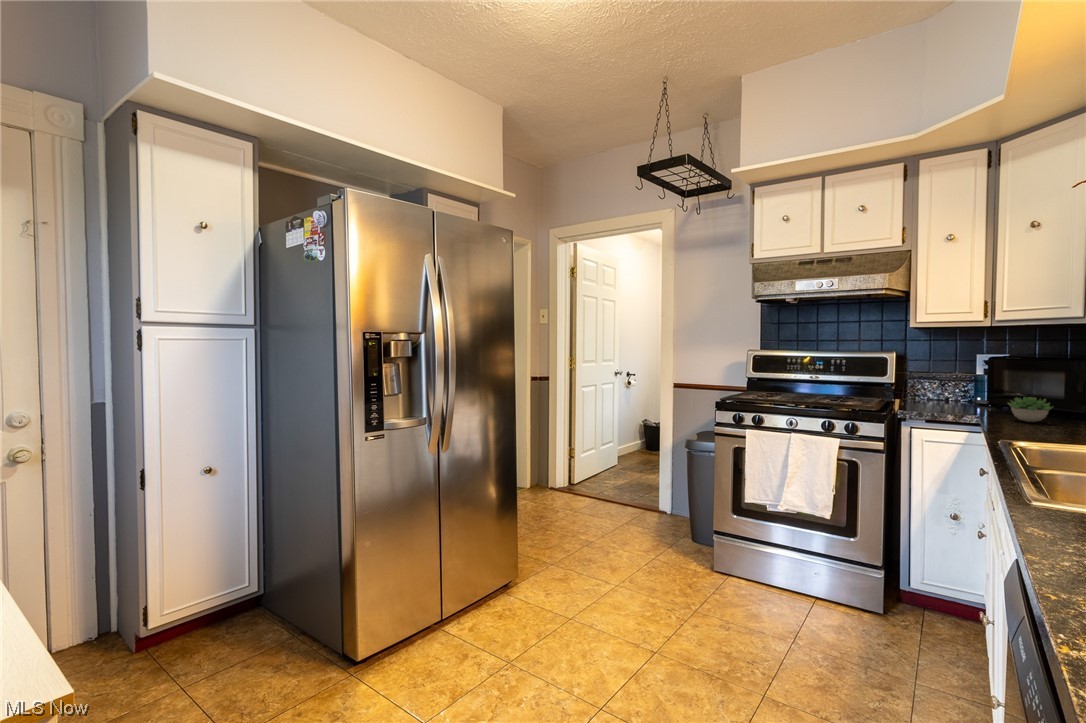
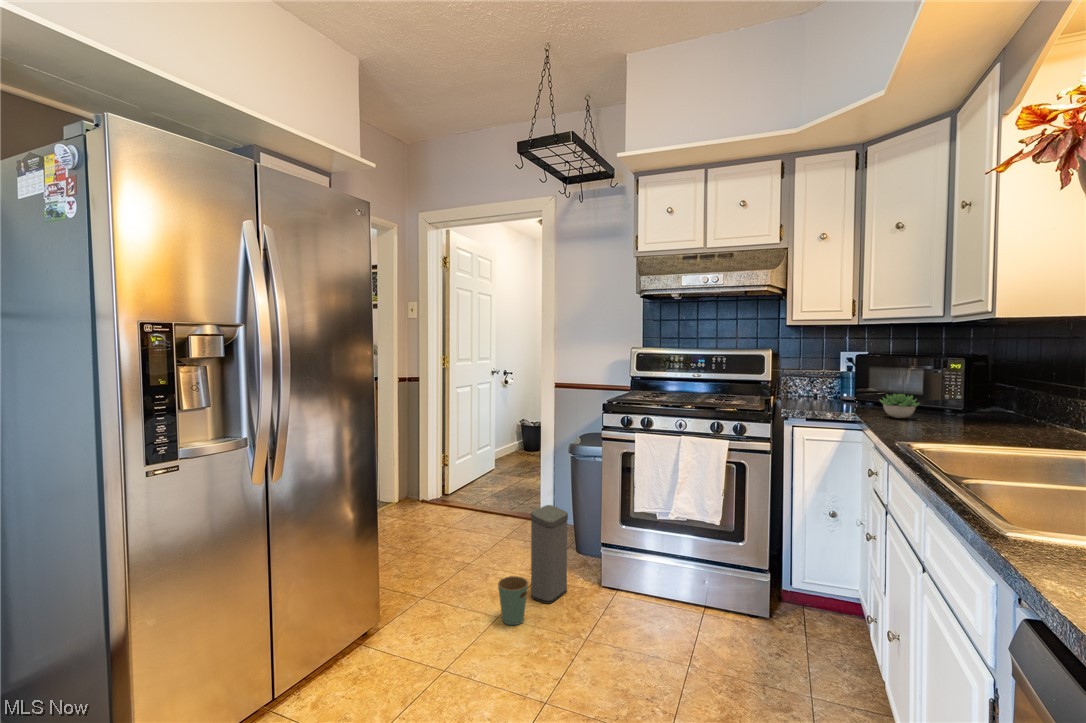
trash can: none [617,492,682,593] -> present [498,505,568,625]

